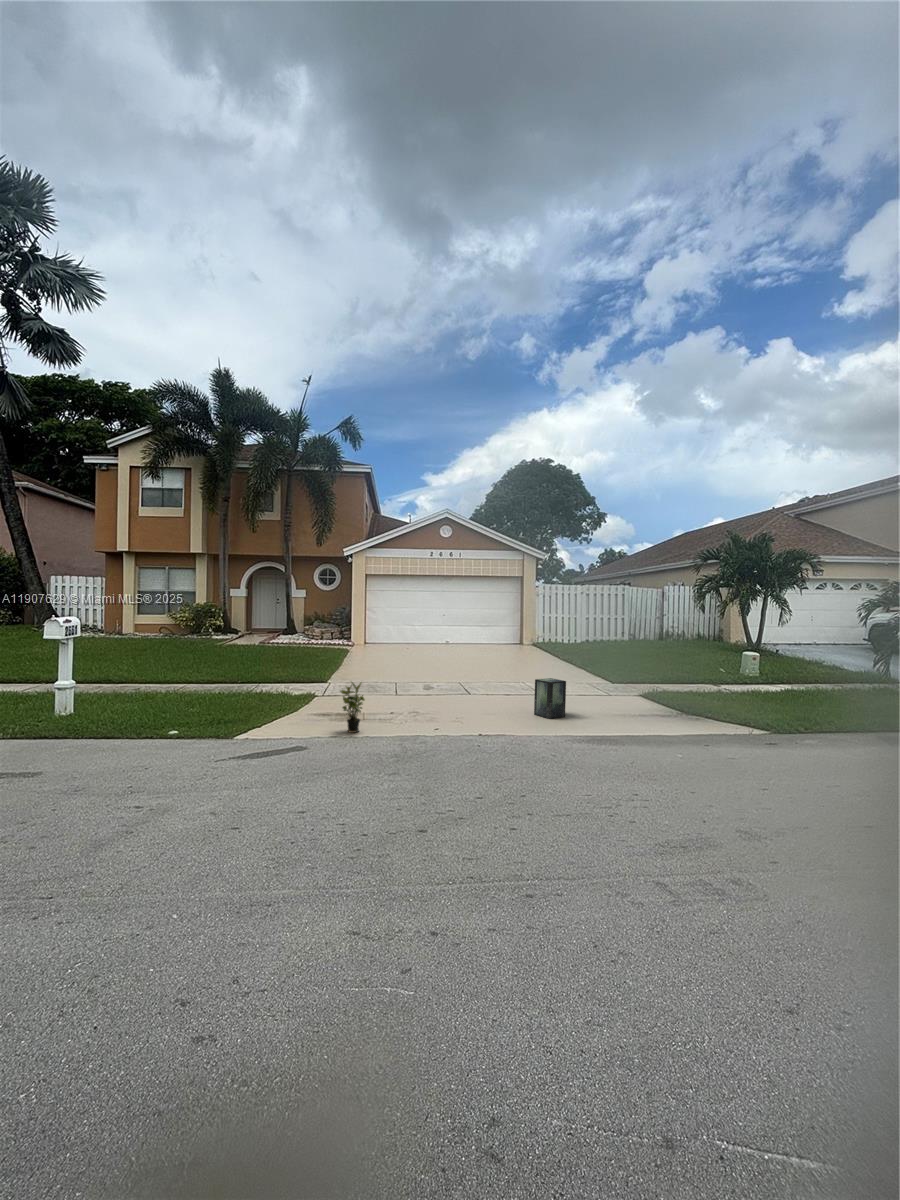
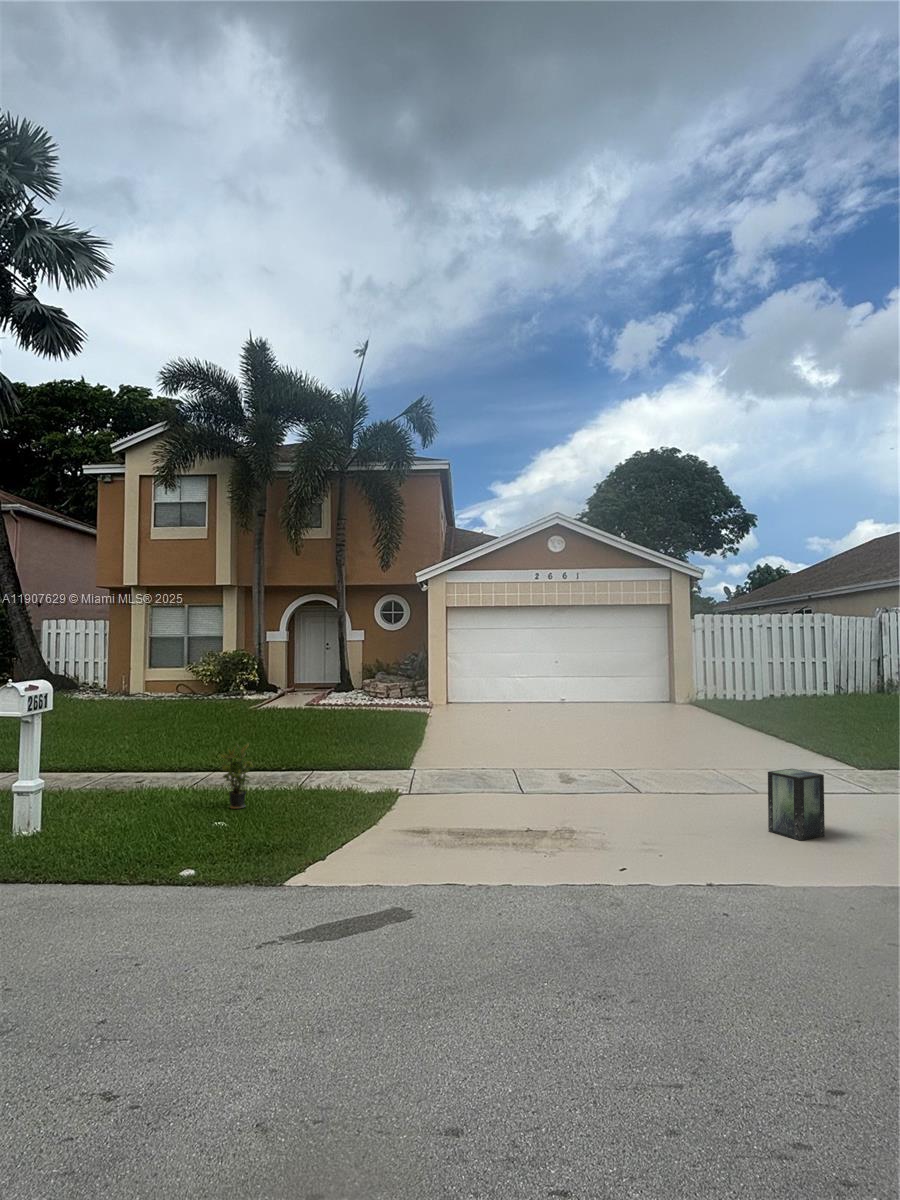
potted plant: present [341,682,365,733] -> present [220,743,253,809]

